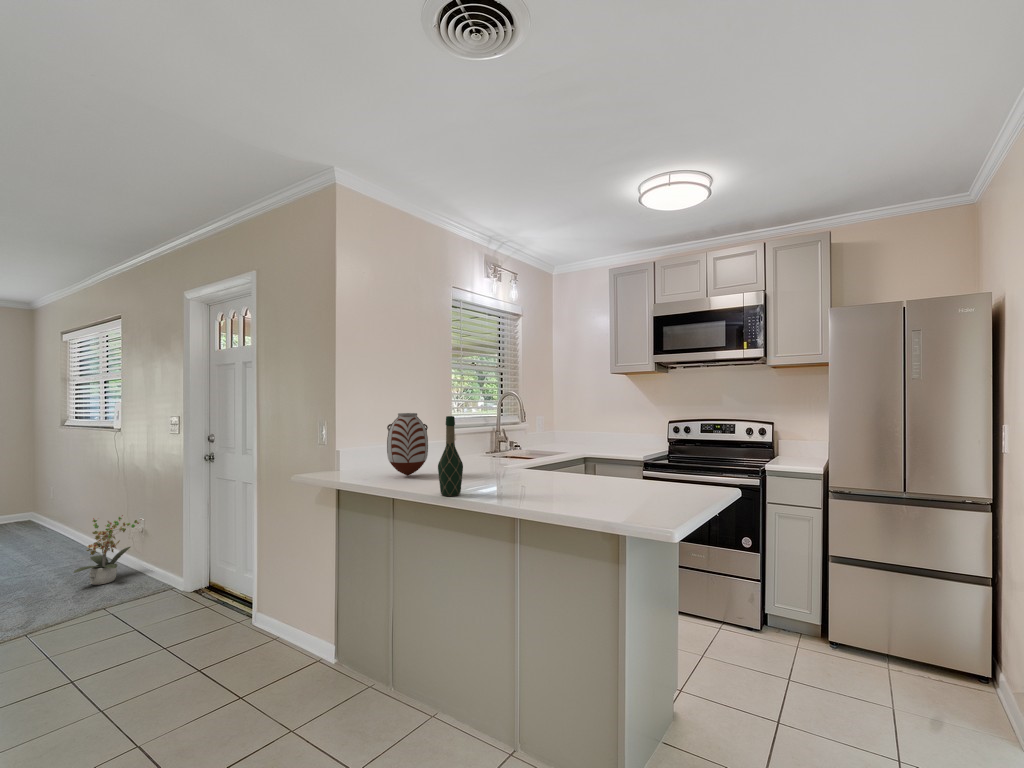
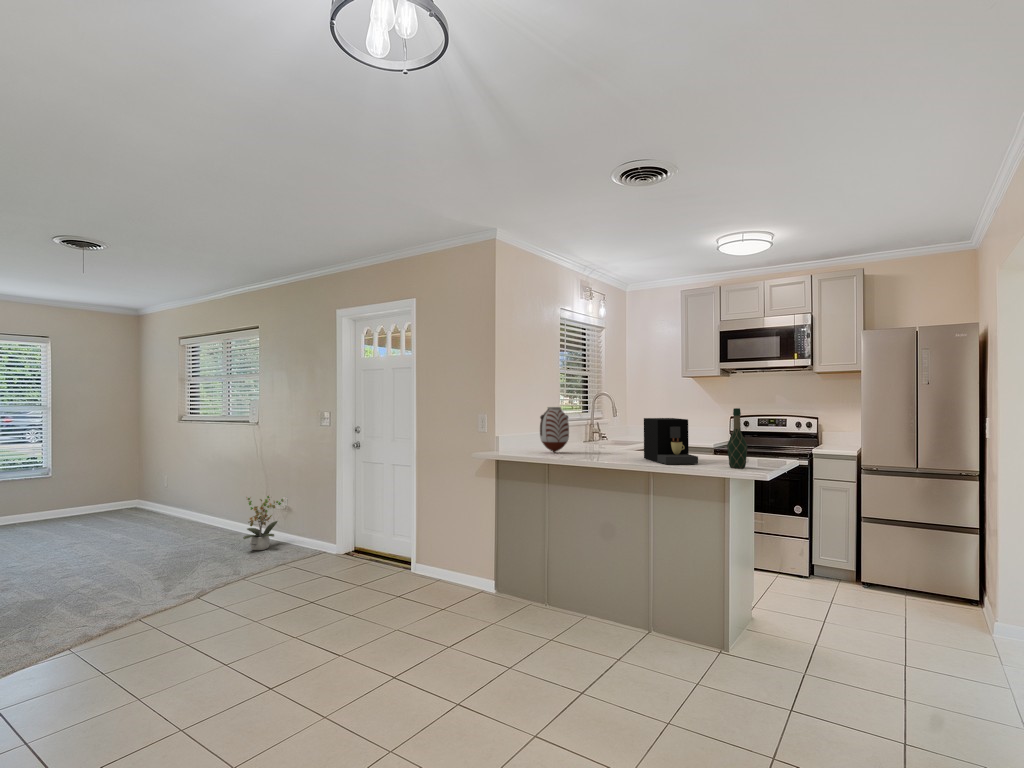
wine bottle: present [438,416,463,496] -> present [727,408,748,468]
coffee maker: none [512,431,576,509] -> present [644,418,698,464]

